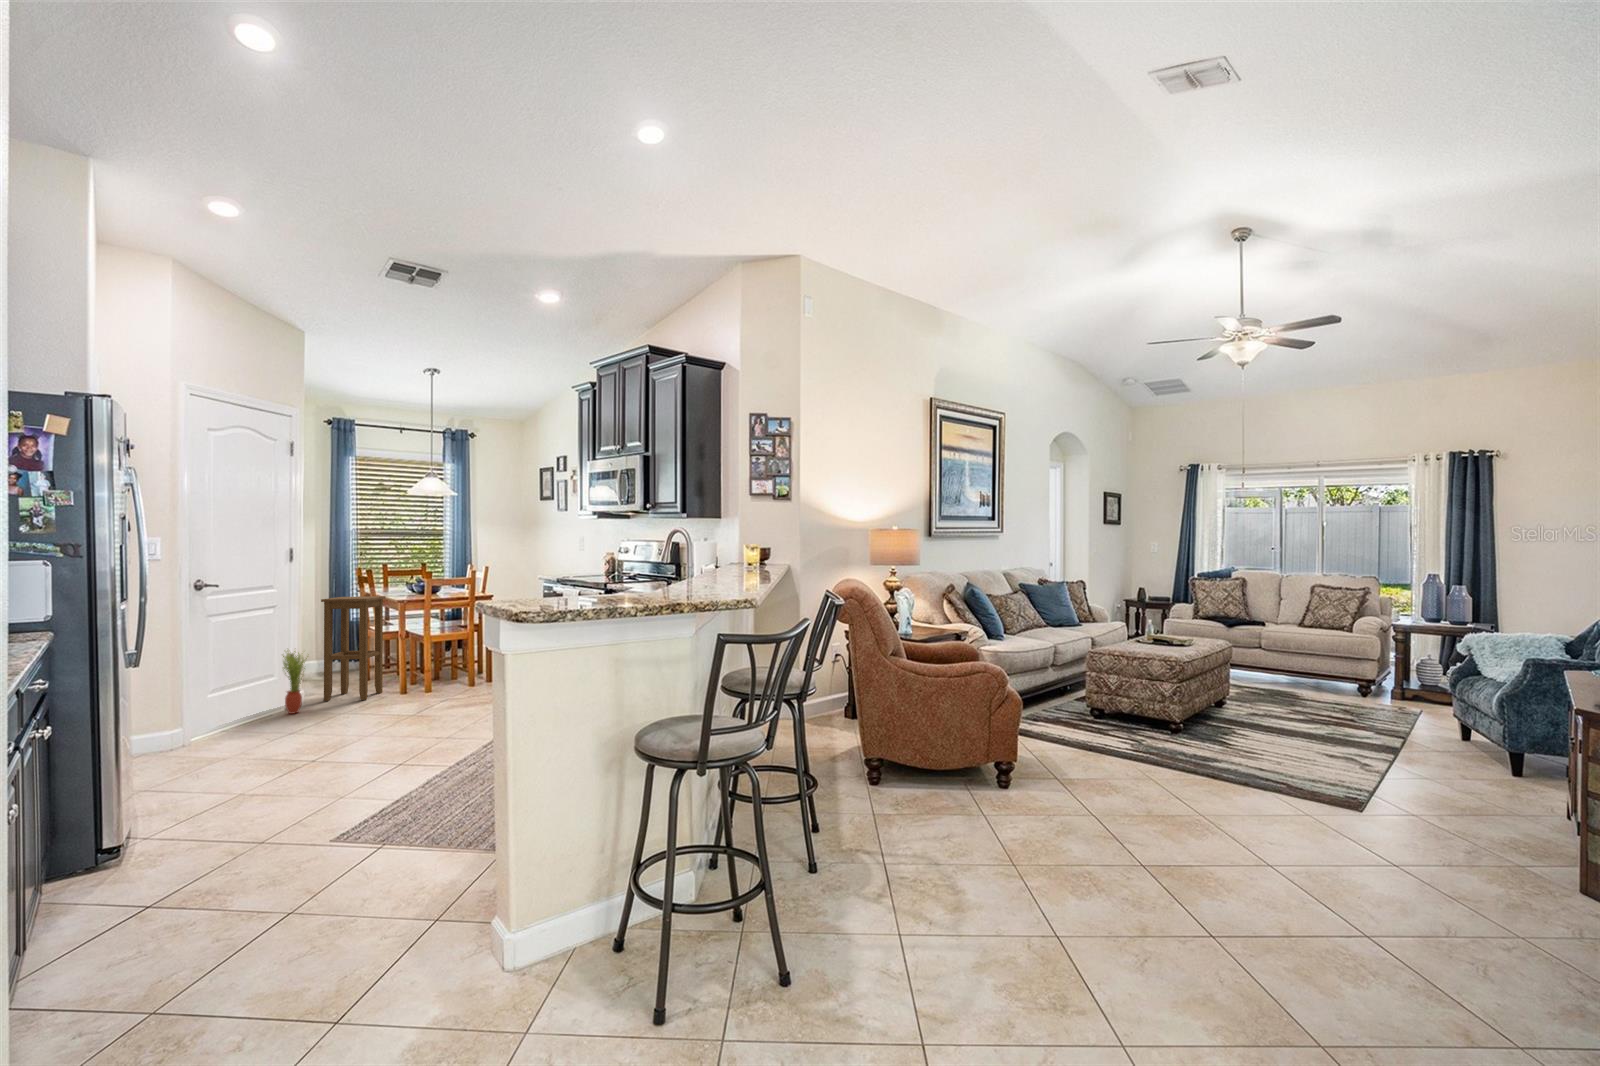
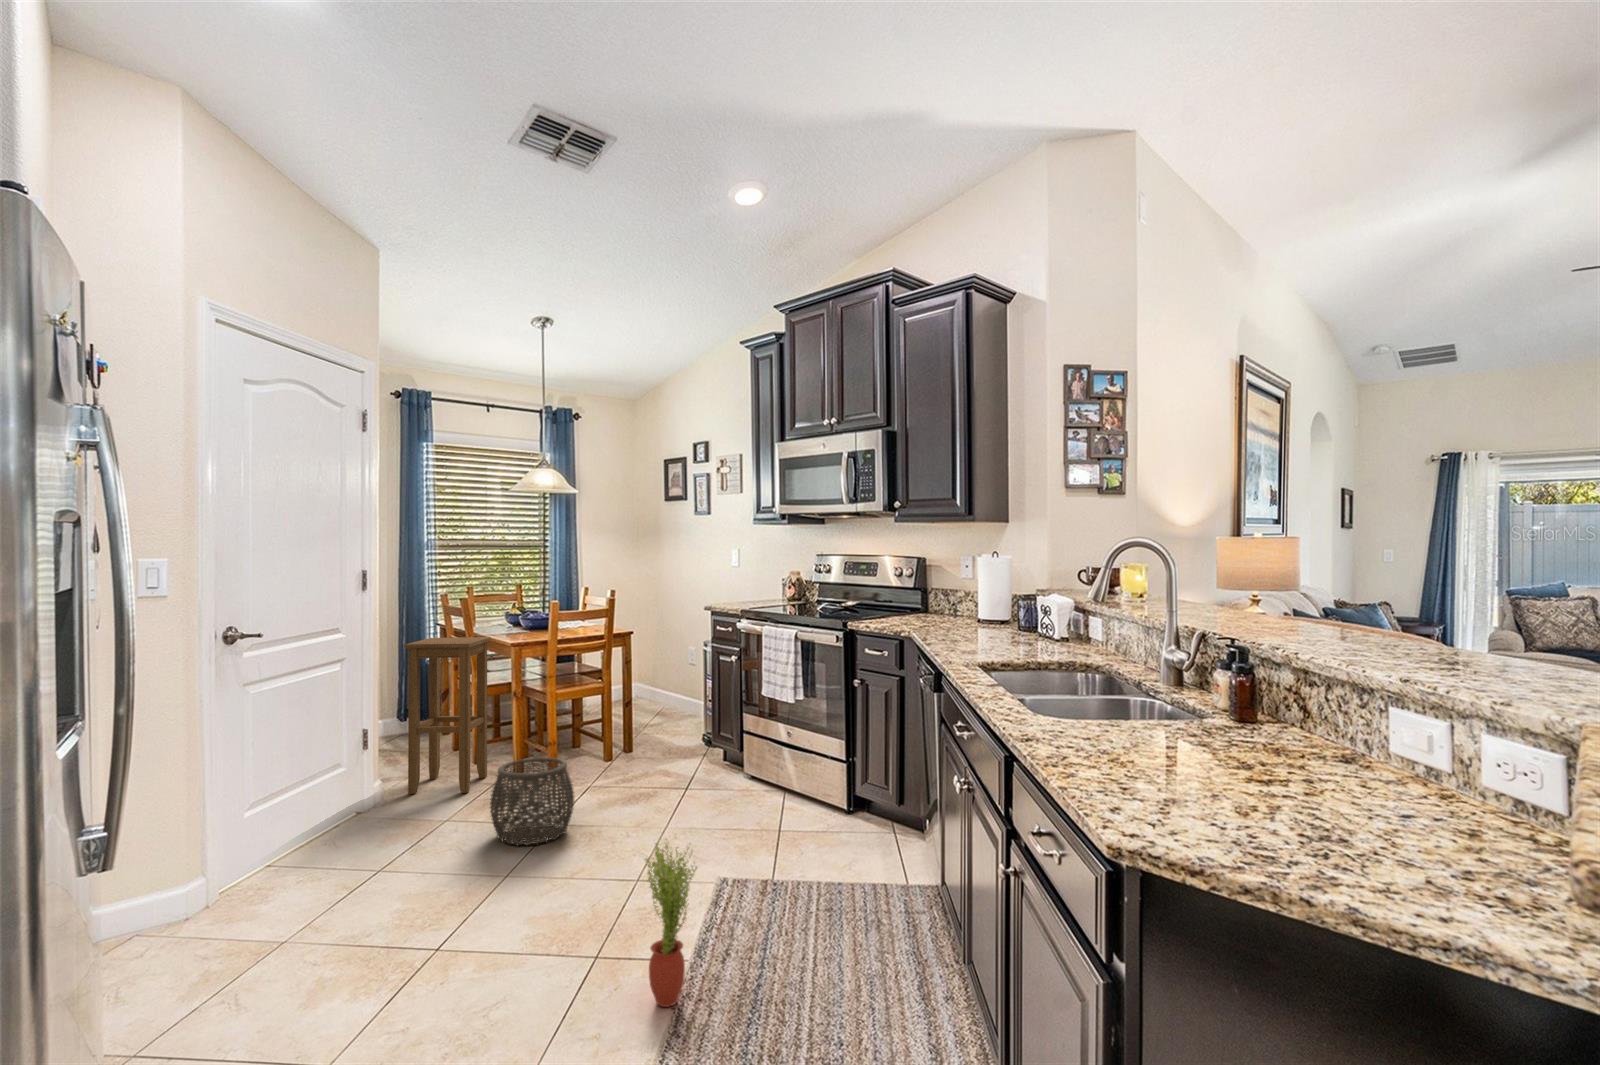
potted plant: present [283,651,308,714] -> present [645,844,697,1007]
woven basket: none [371,670,430,722] -> present [490,758,574,845]

